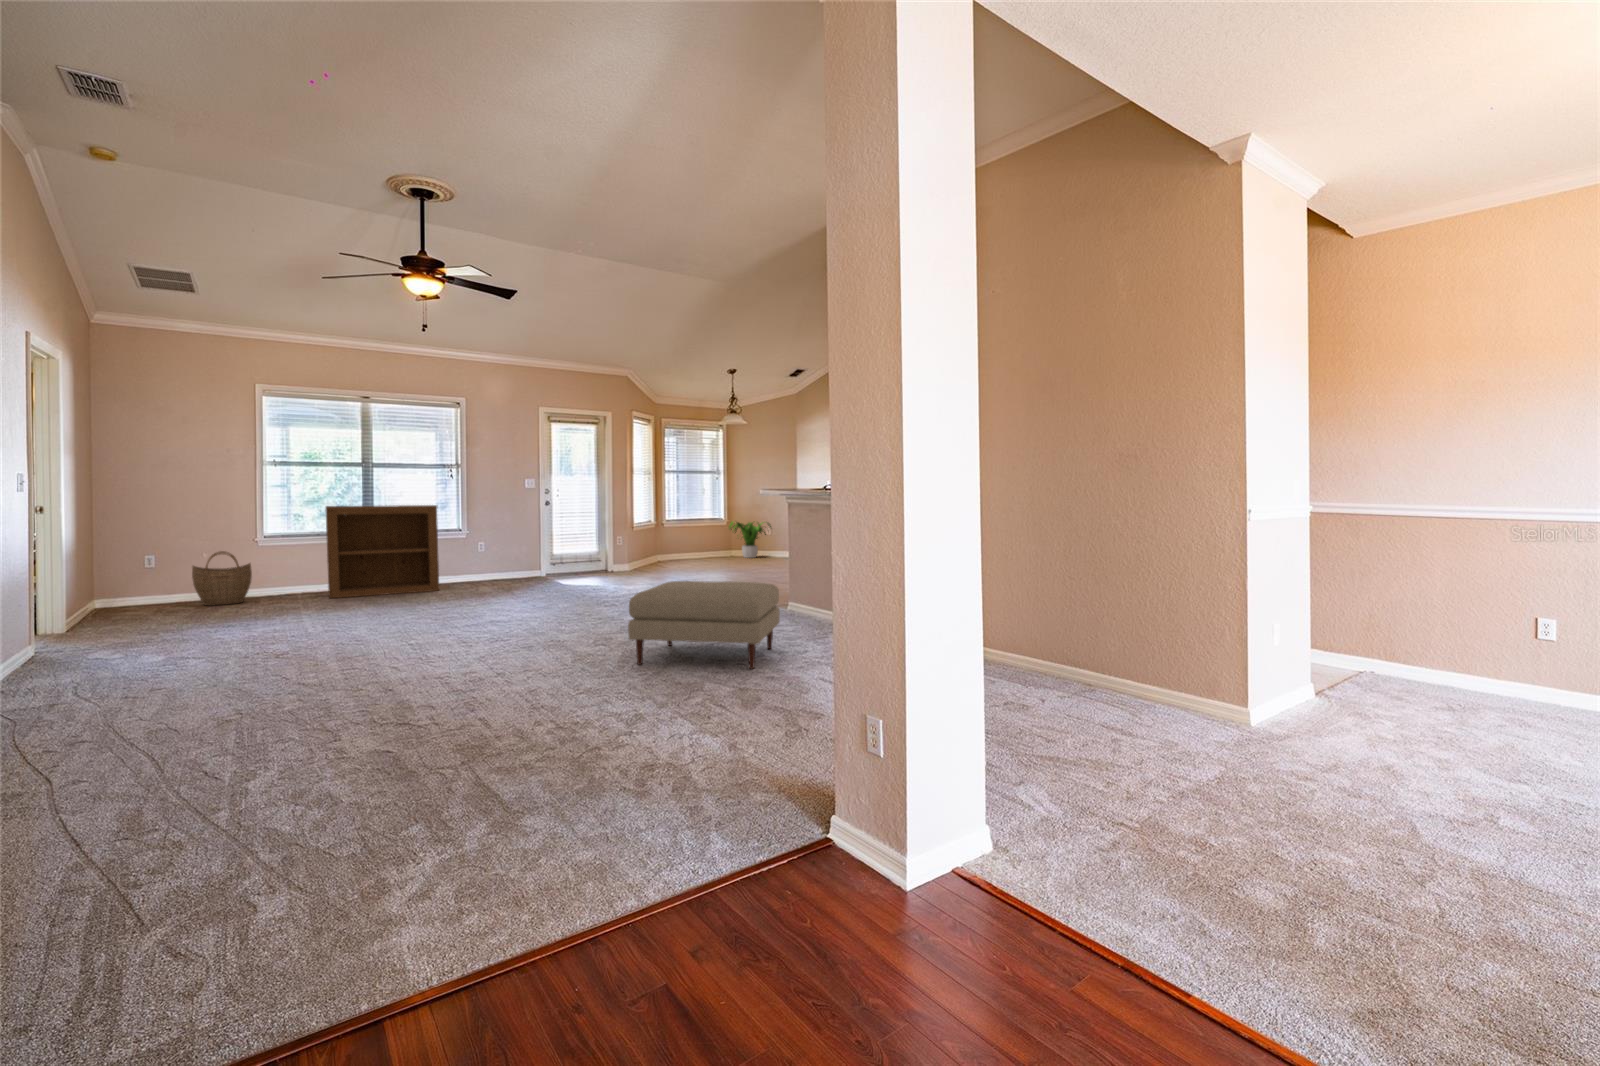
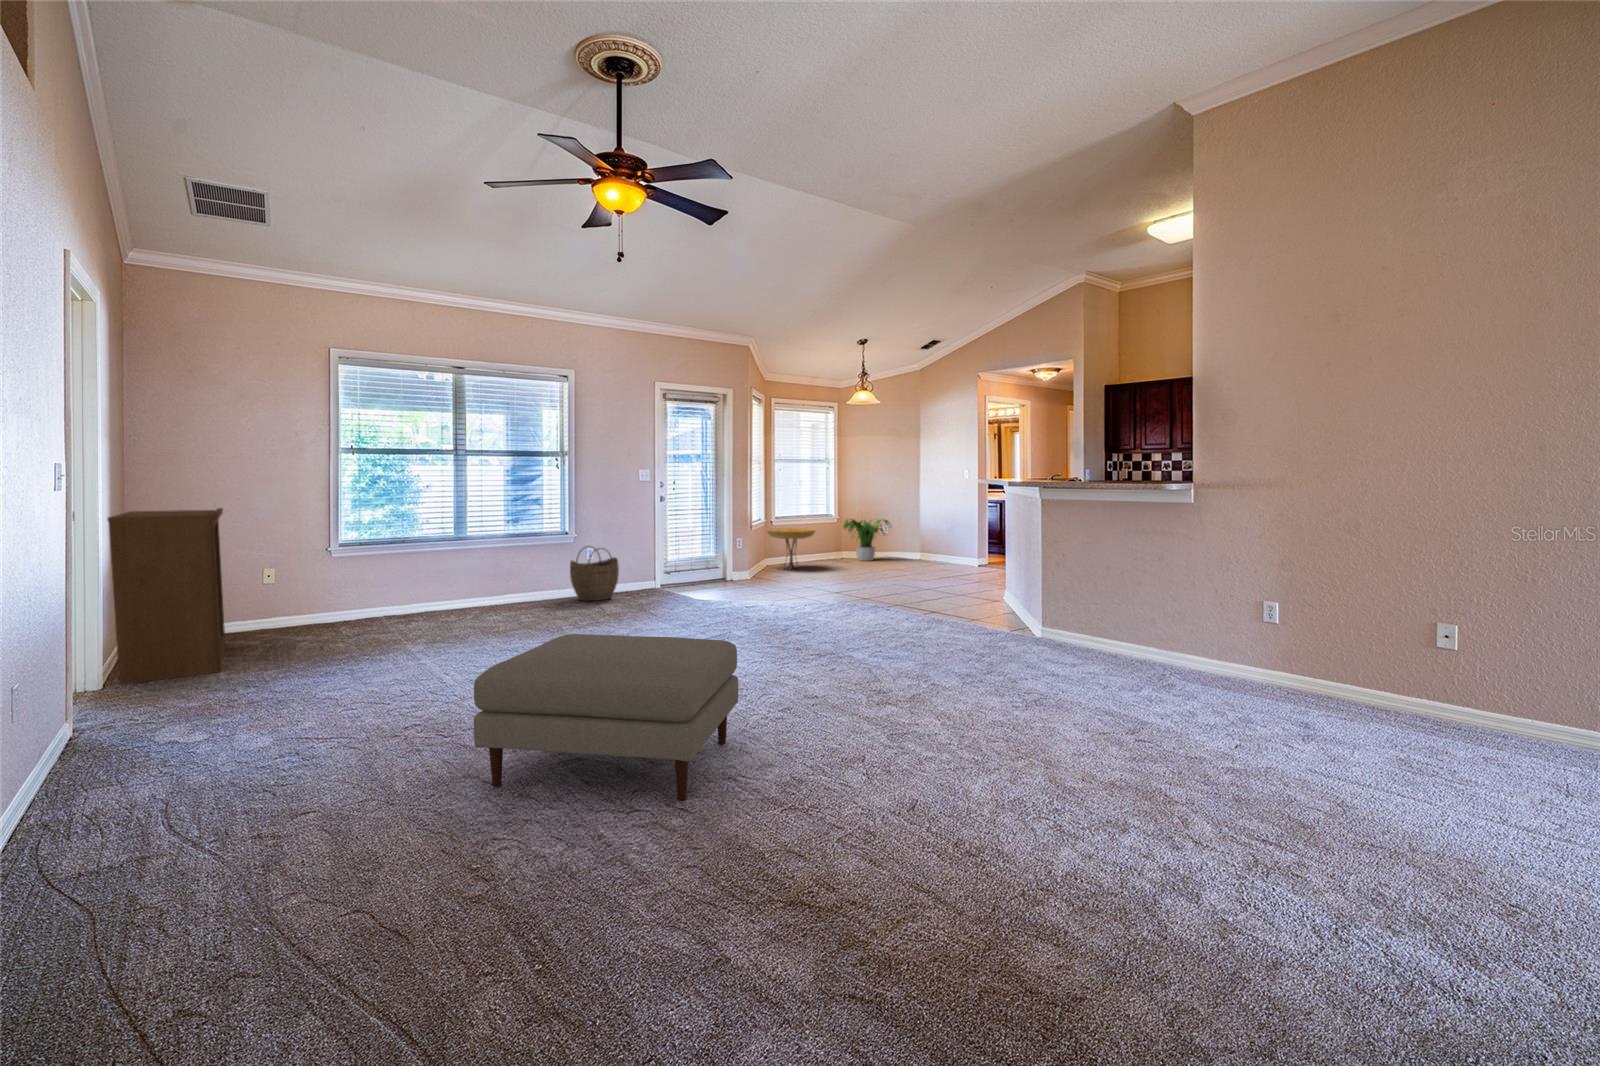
bookshelf: present [326,505,439,598] -> present [107,508,225,684]
side table: none [654,529,698,564] -> present [767,528,816,569]
woven basket: present [192,551,252,606] -> present [570,546,619,601]
ottoman: present [628,581,780,669] -> present [474,634,738,800]

